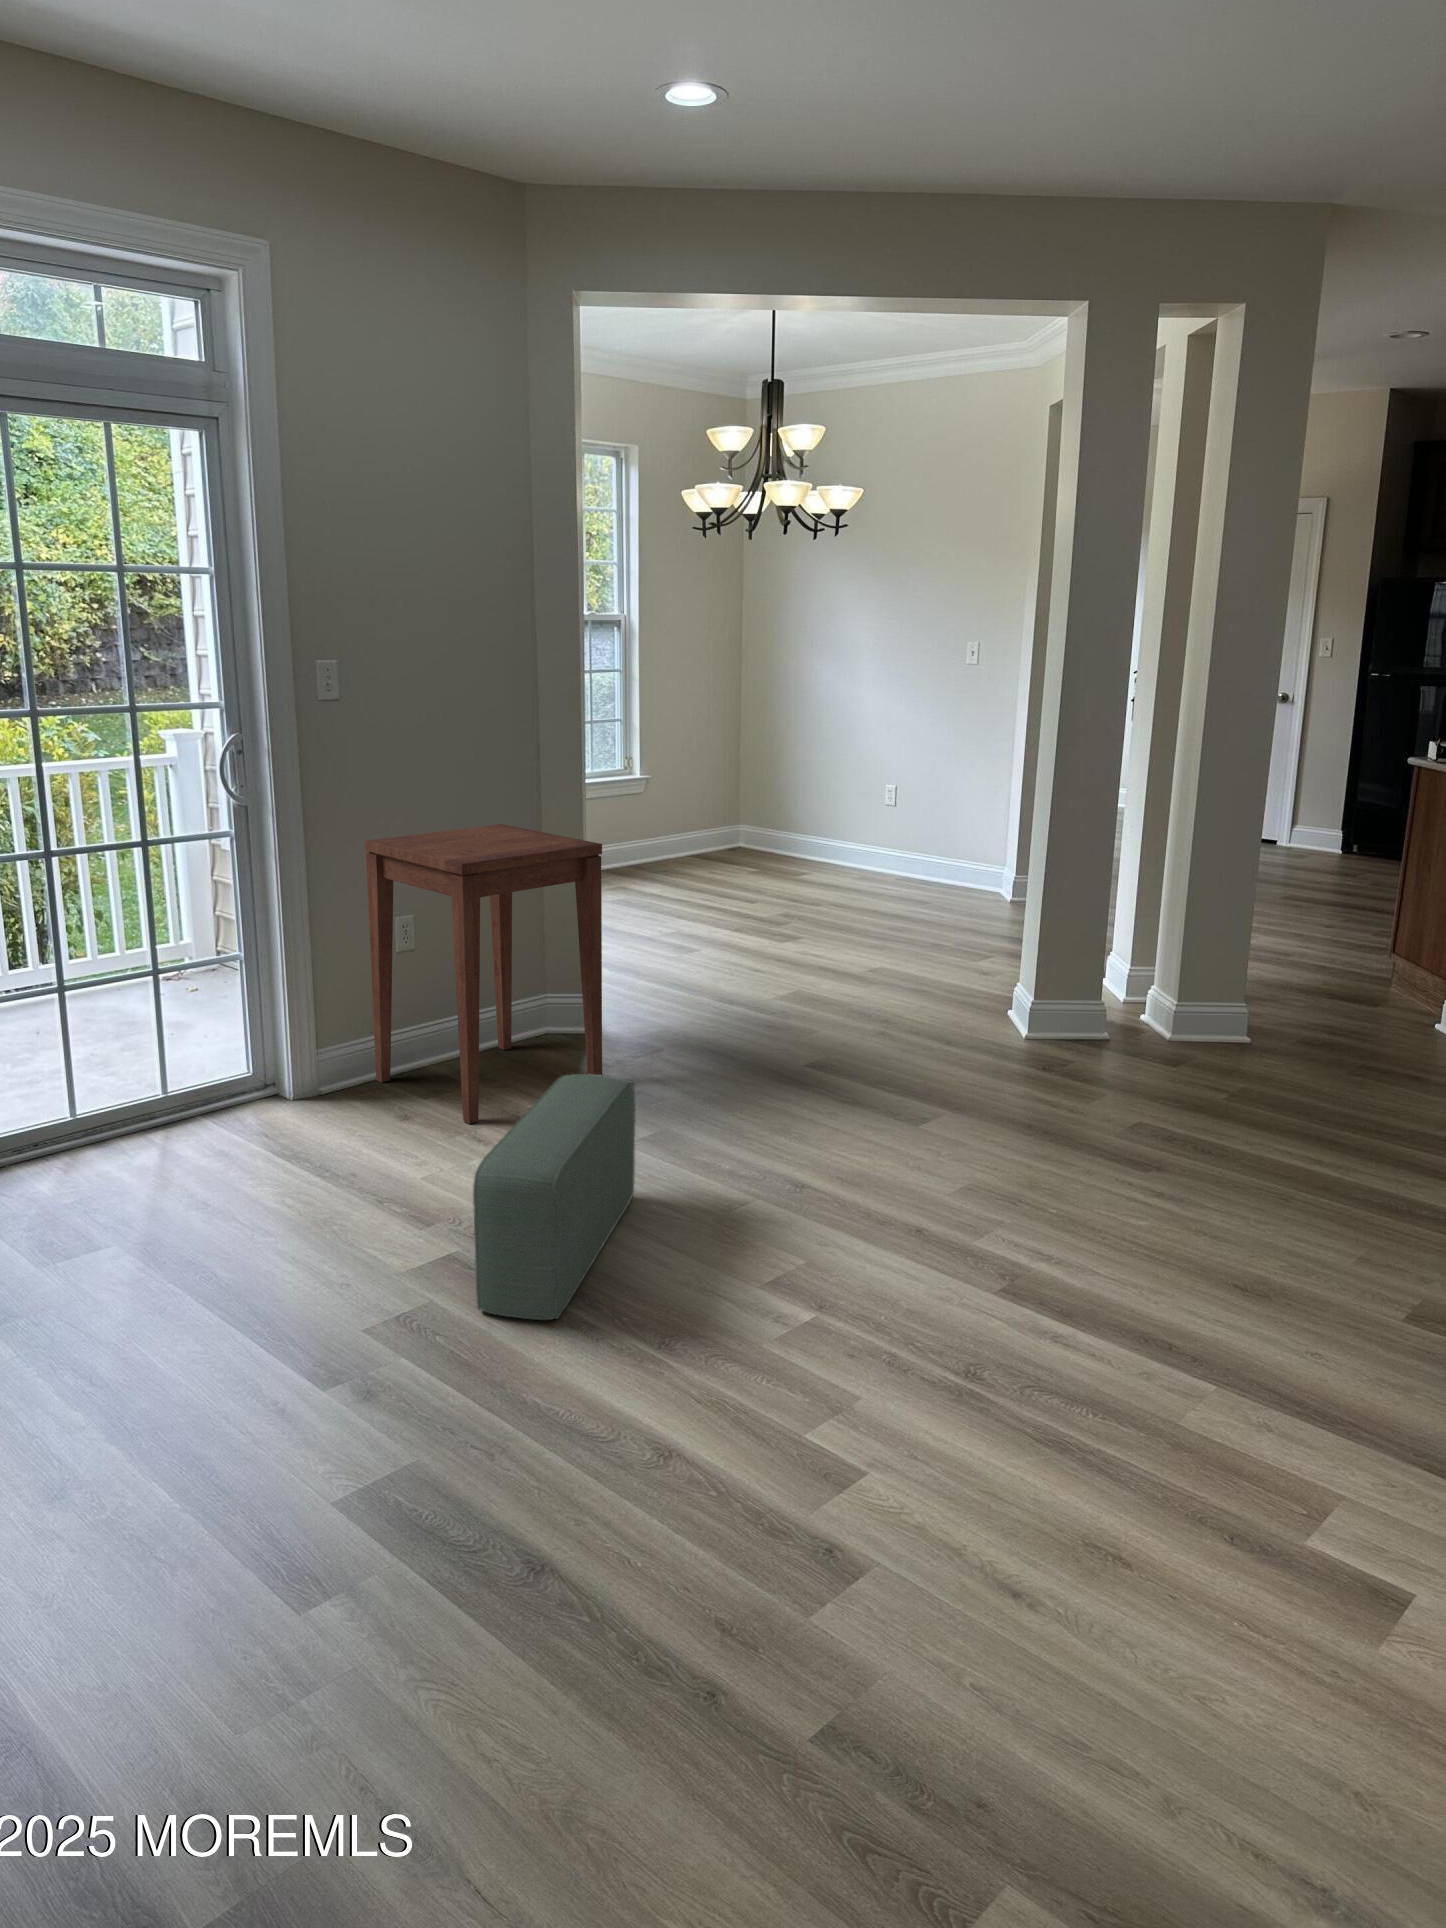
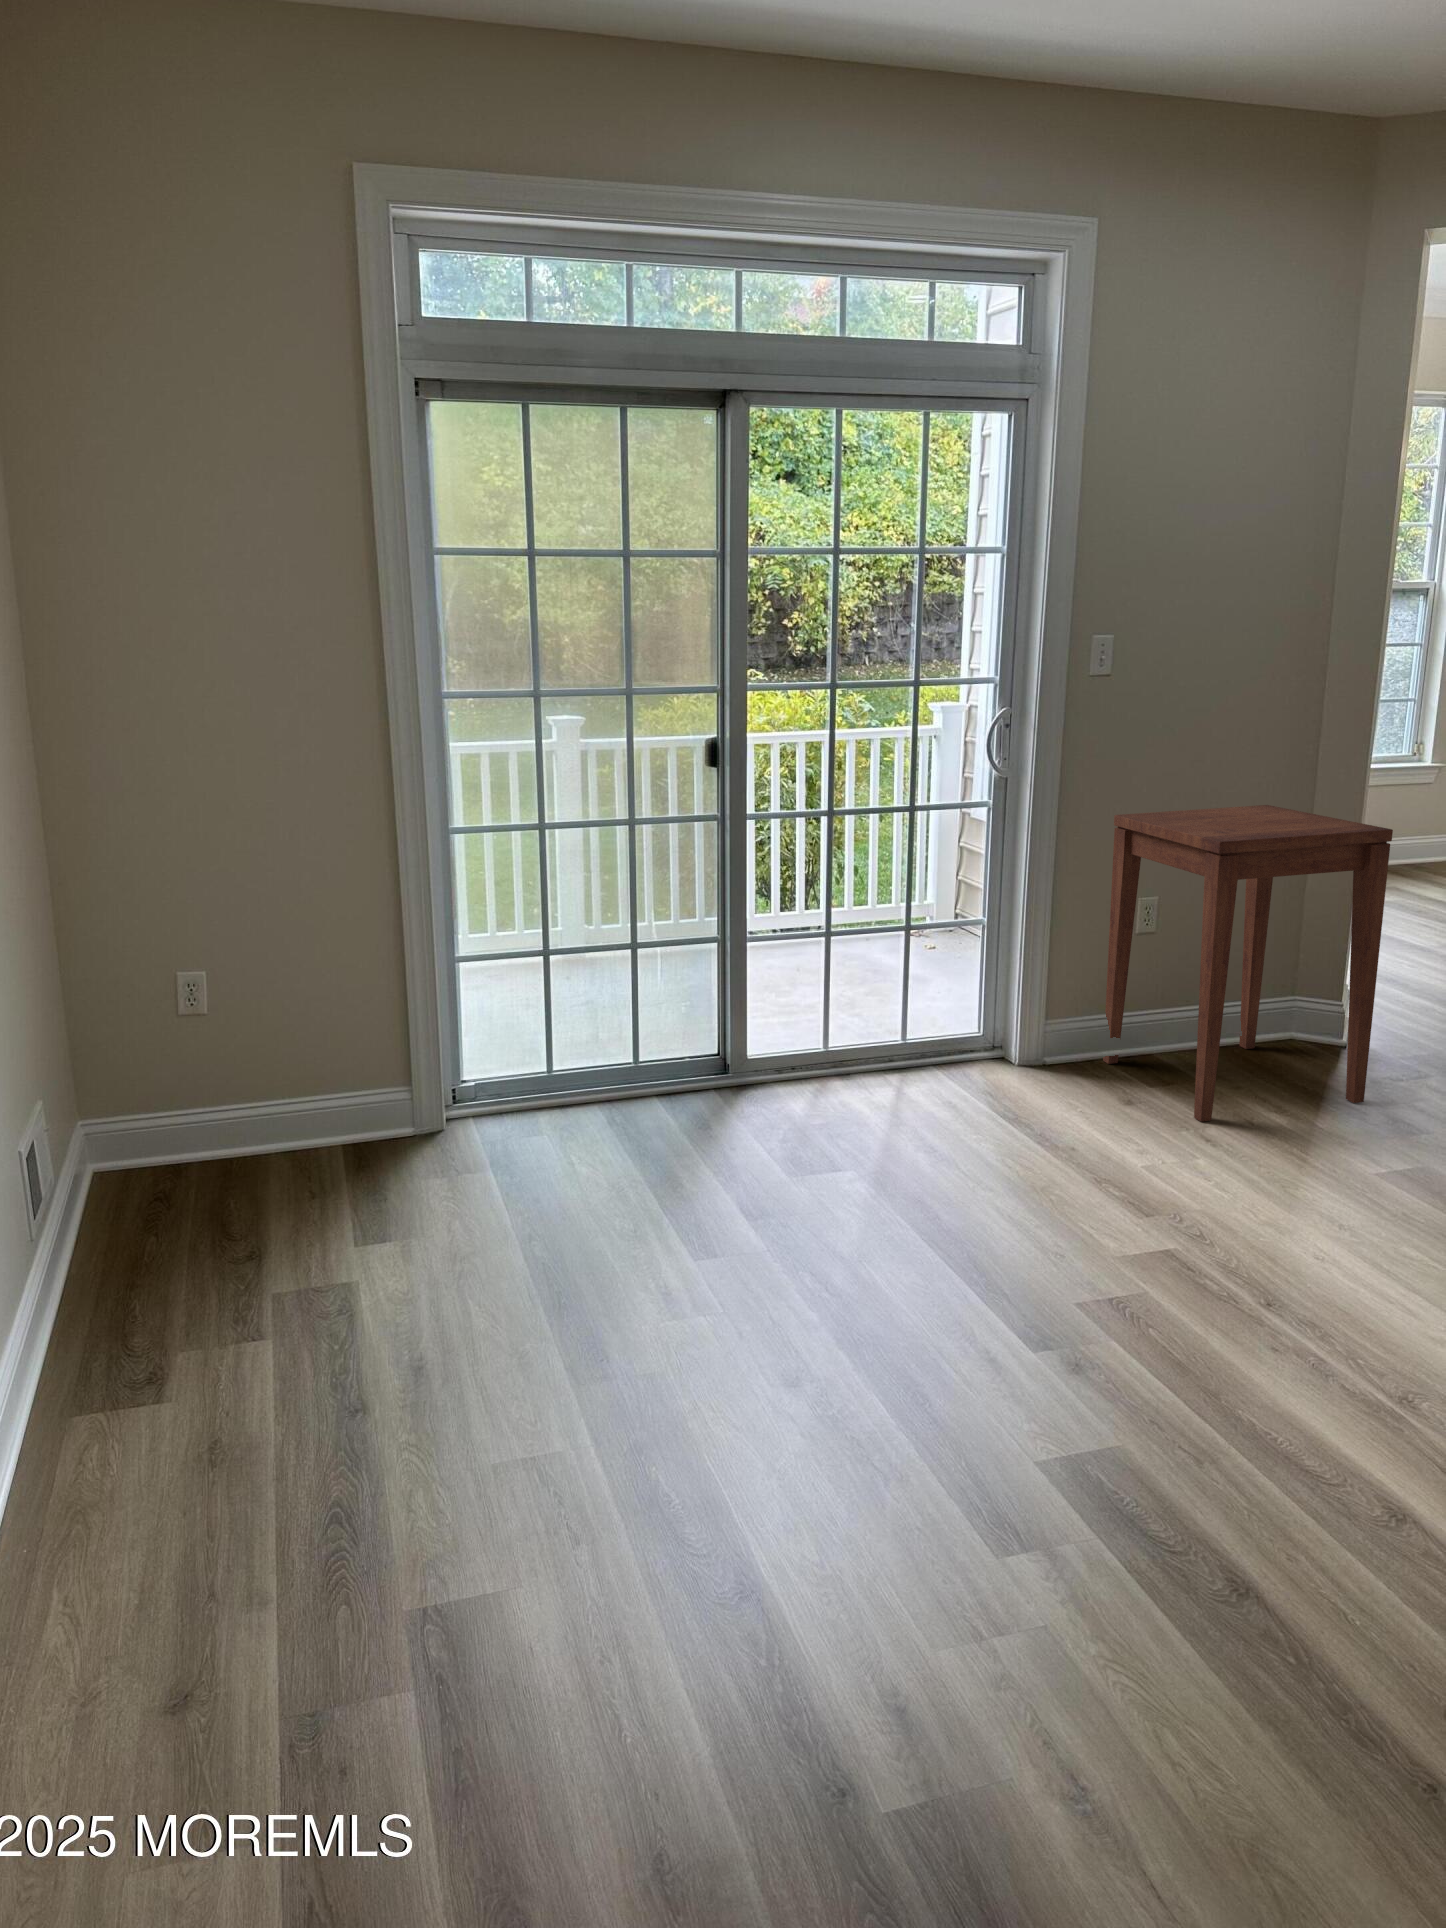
pouf: present [473,1074,635,1320] -> none [1196,1085,1414,1361]

